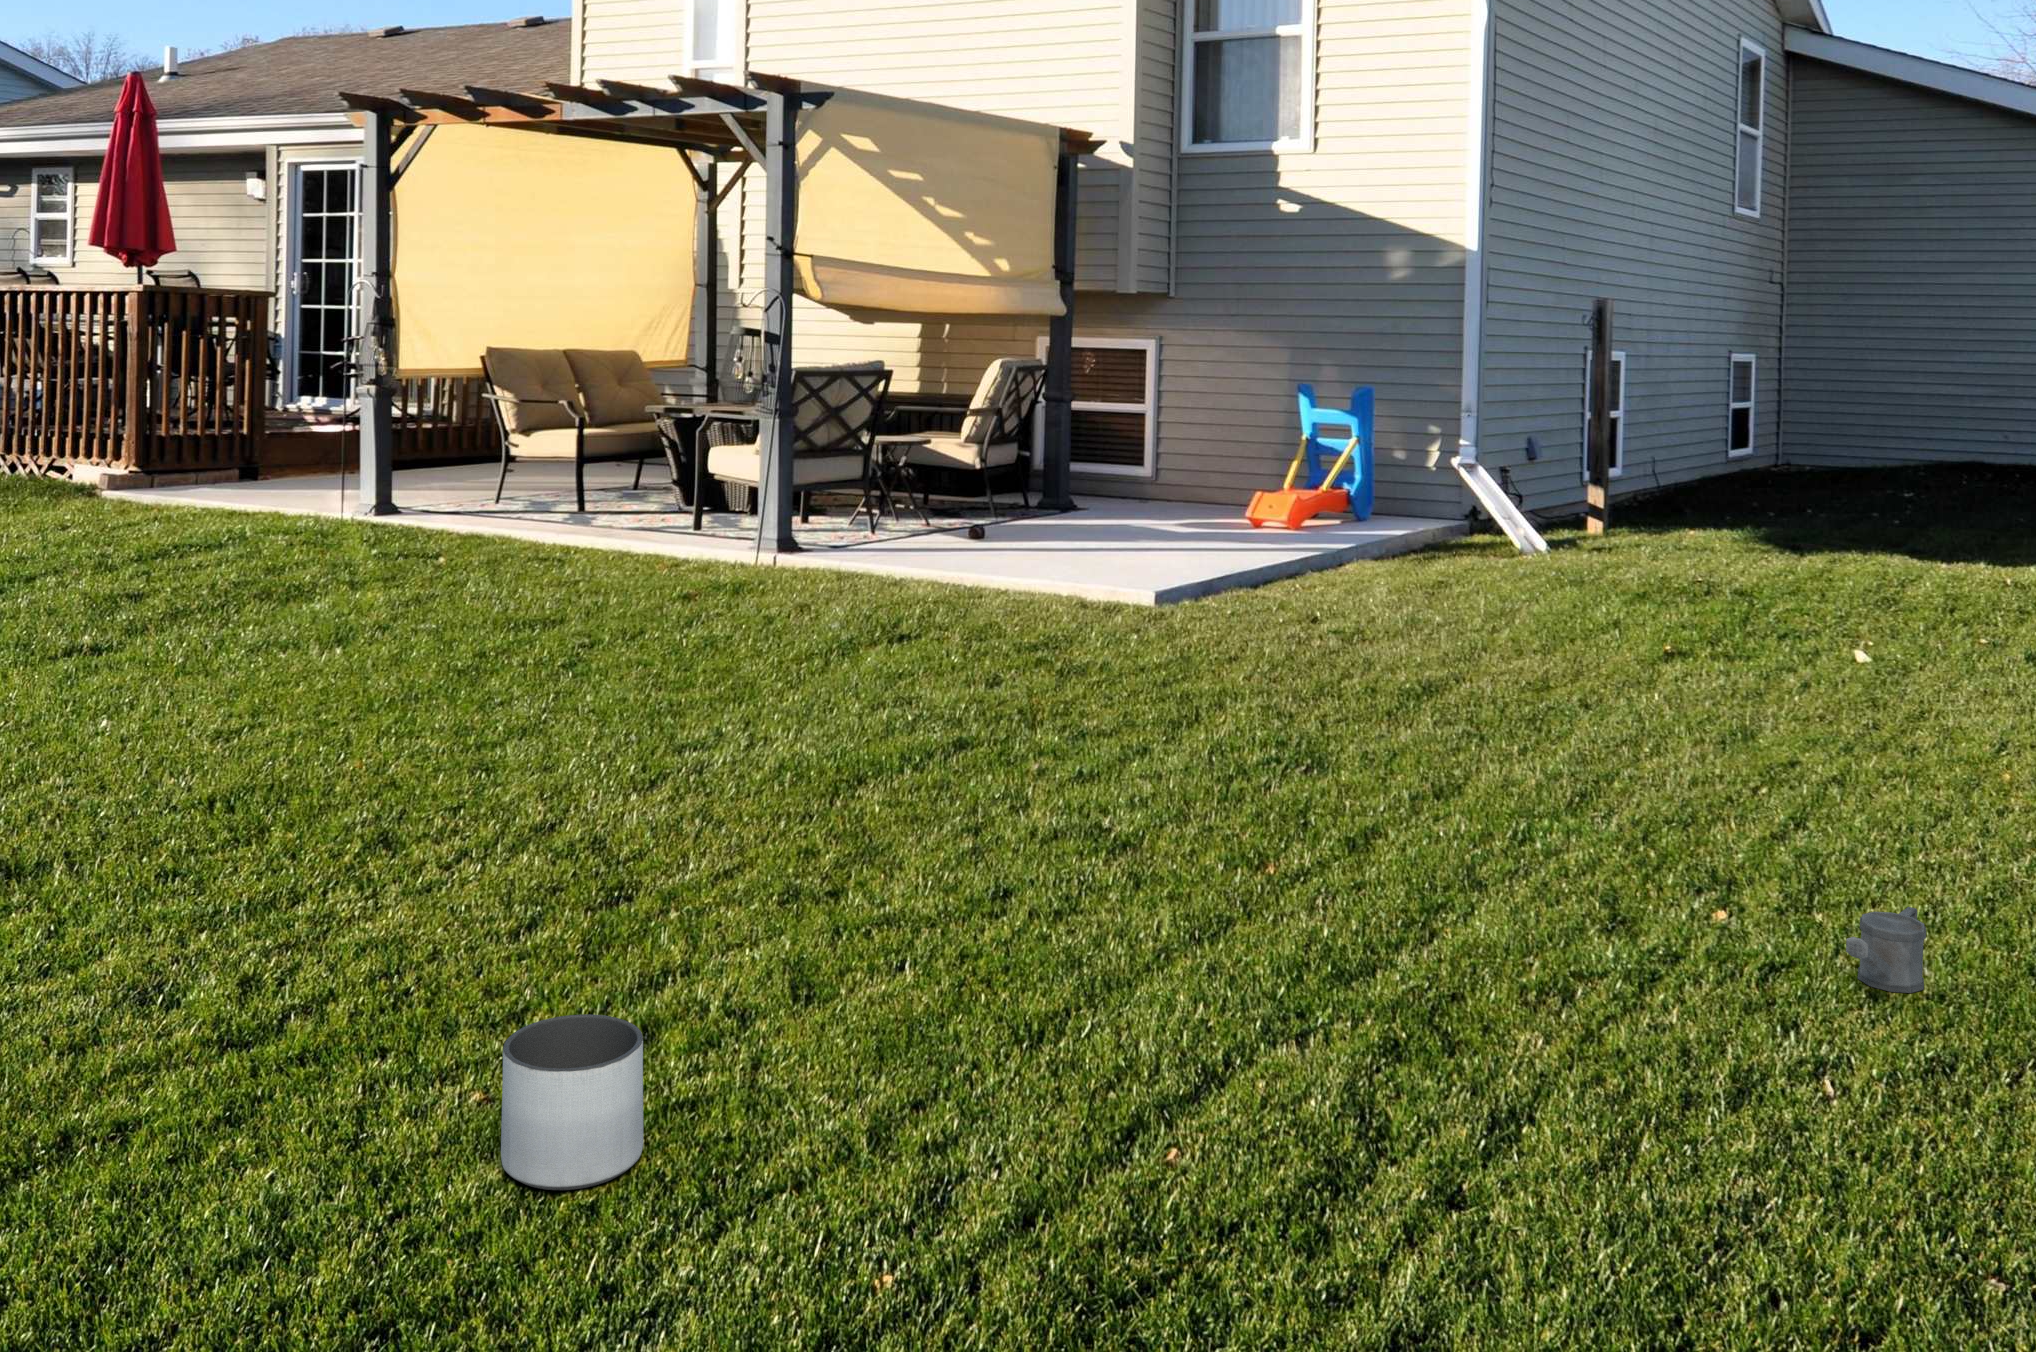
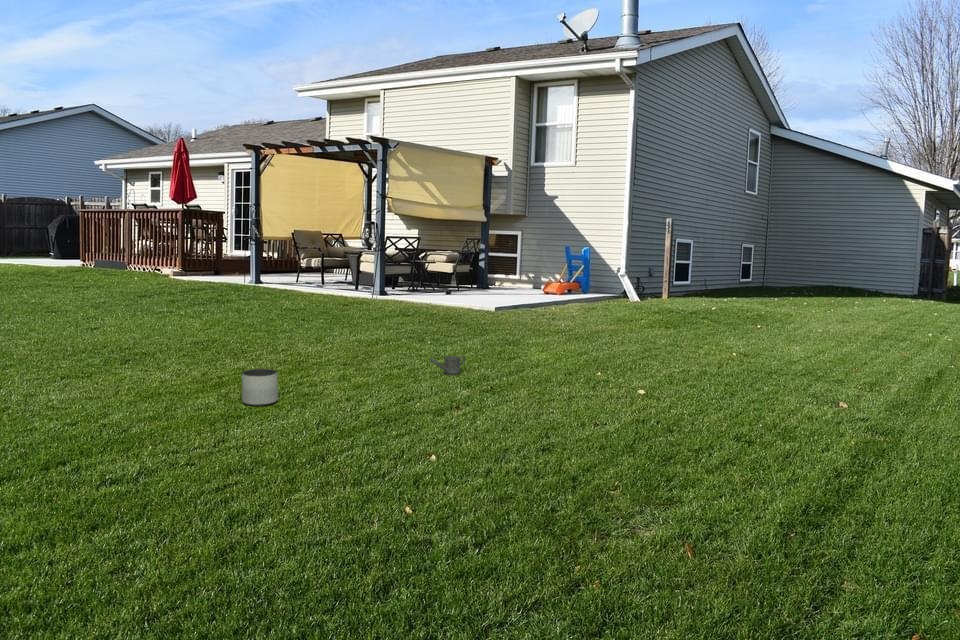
watering can: present [1846,907,1926,993] -> present [430,356,465,375]

